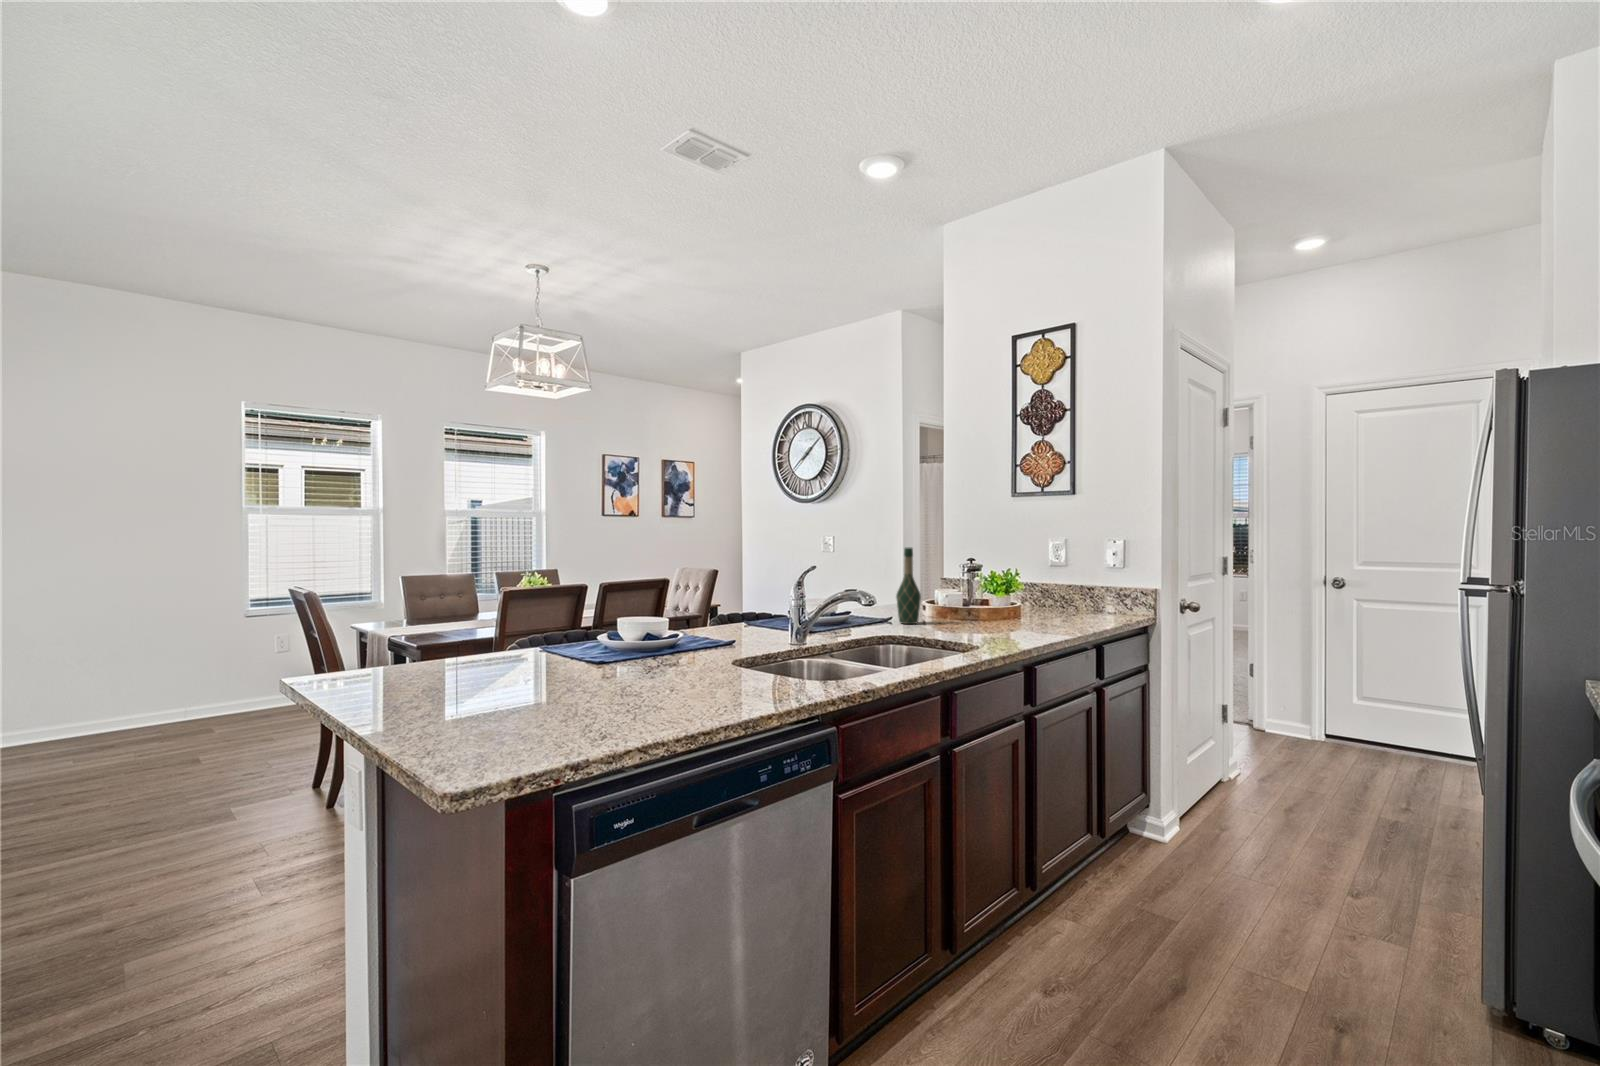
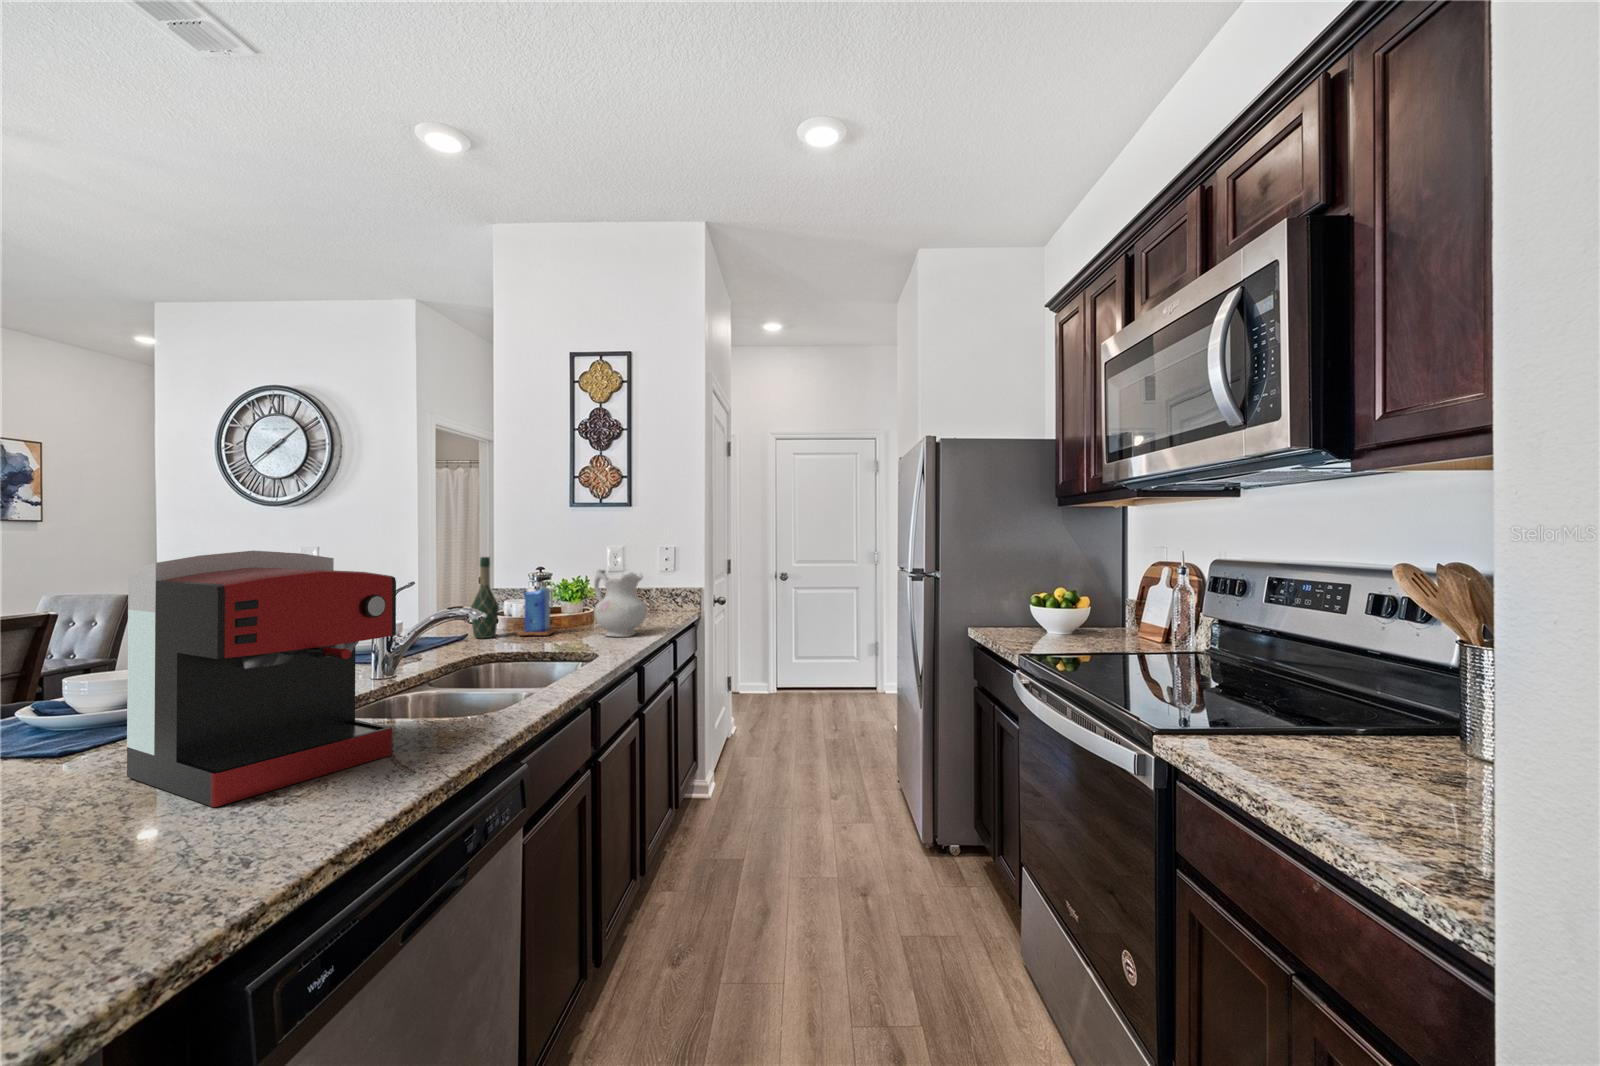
coffee maker: none [609,538,739,707] -> present [127,551,396,807]
ceramic pitcher: none [1004,563,1061,636] -> present [594,570,647,637]
candle: none [935,573,975,627] -> present [517,584,557,636]

